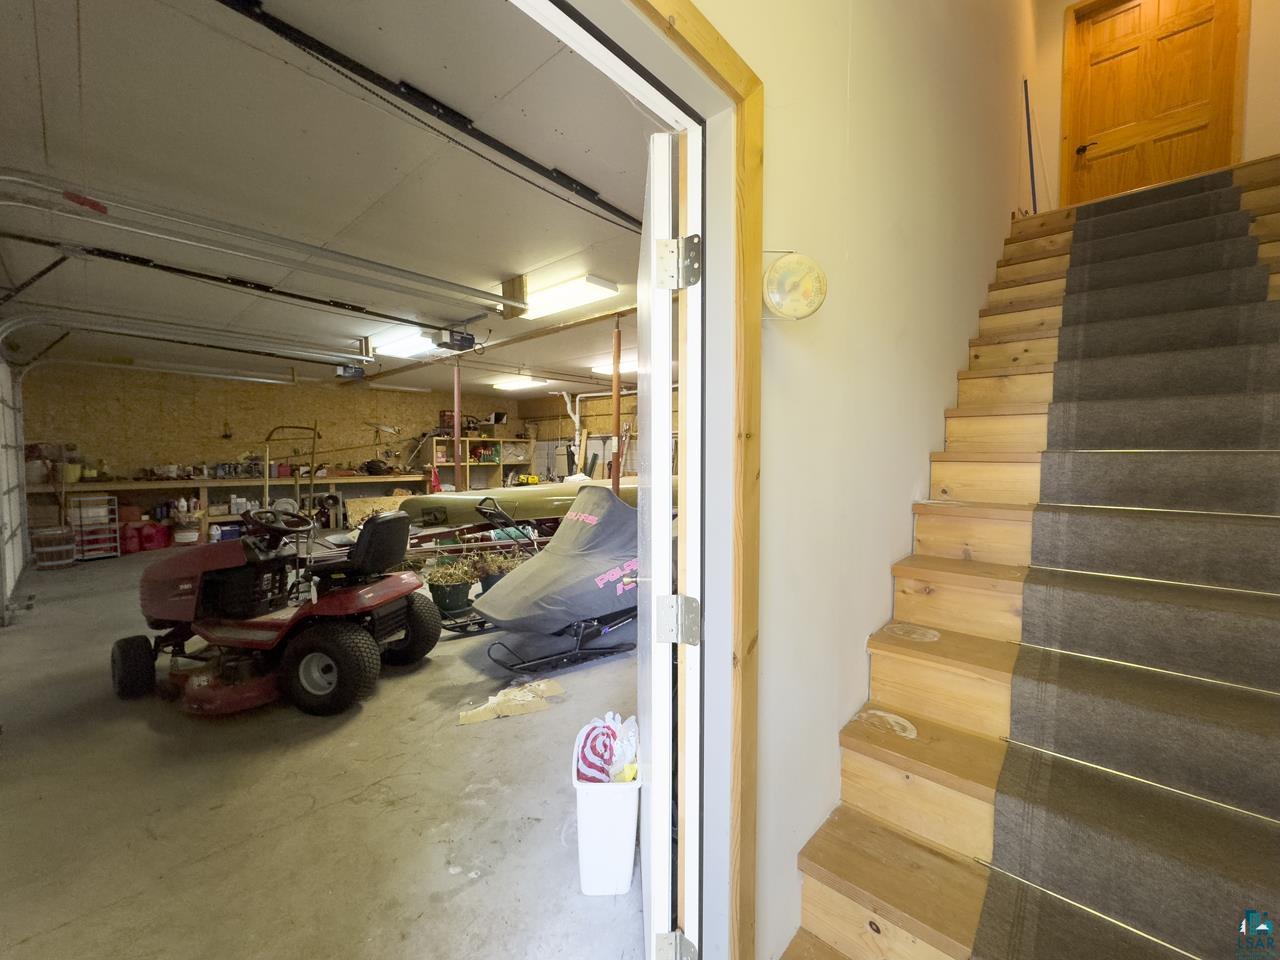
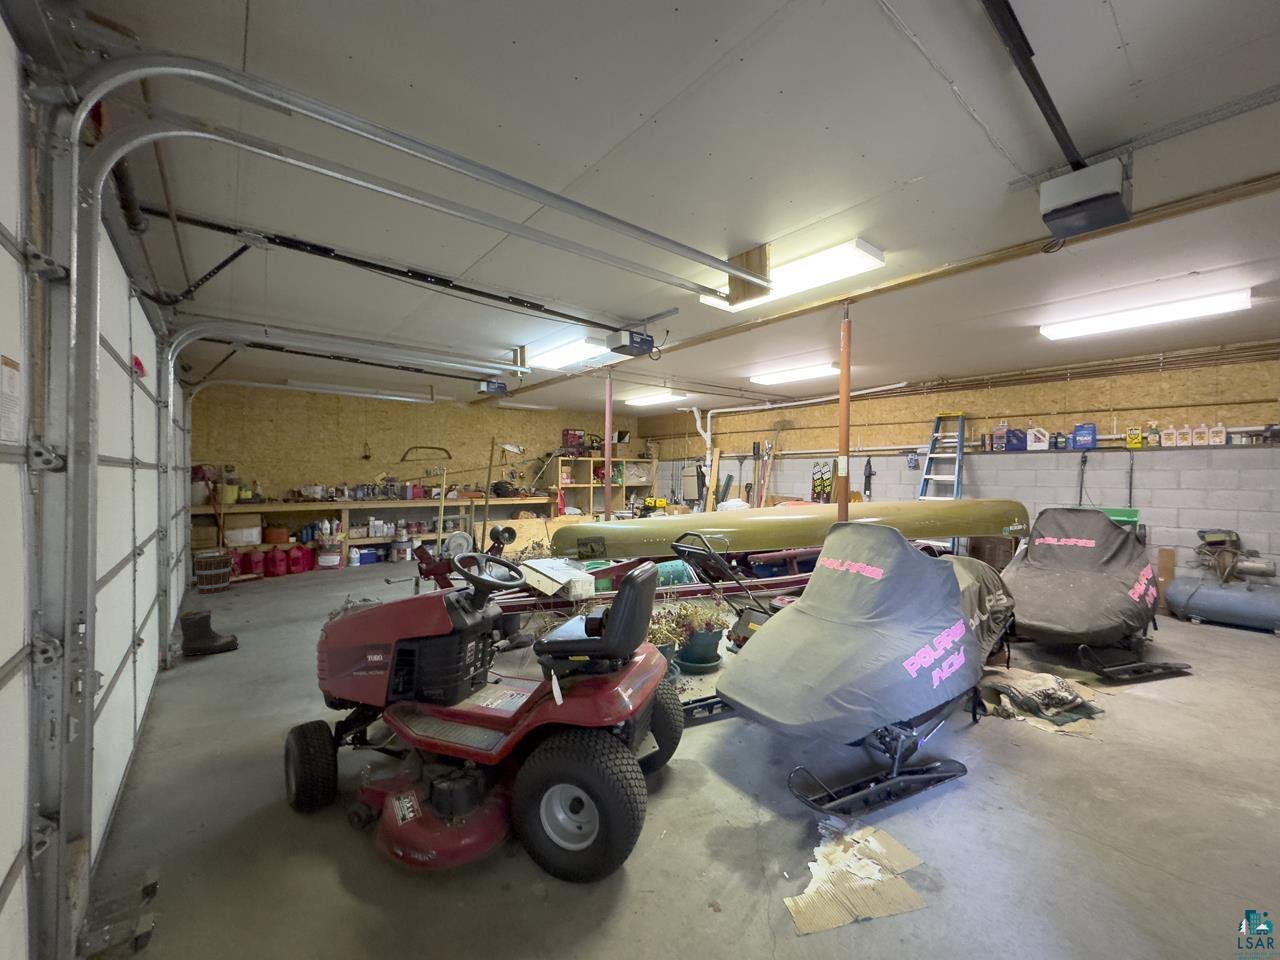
shelving unit: present [71,496,120,562] -> none [229,518,270,585]
boots: none [17,575,83,617] -> present [180,609,238,656]

